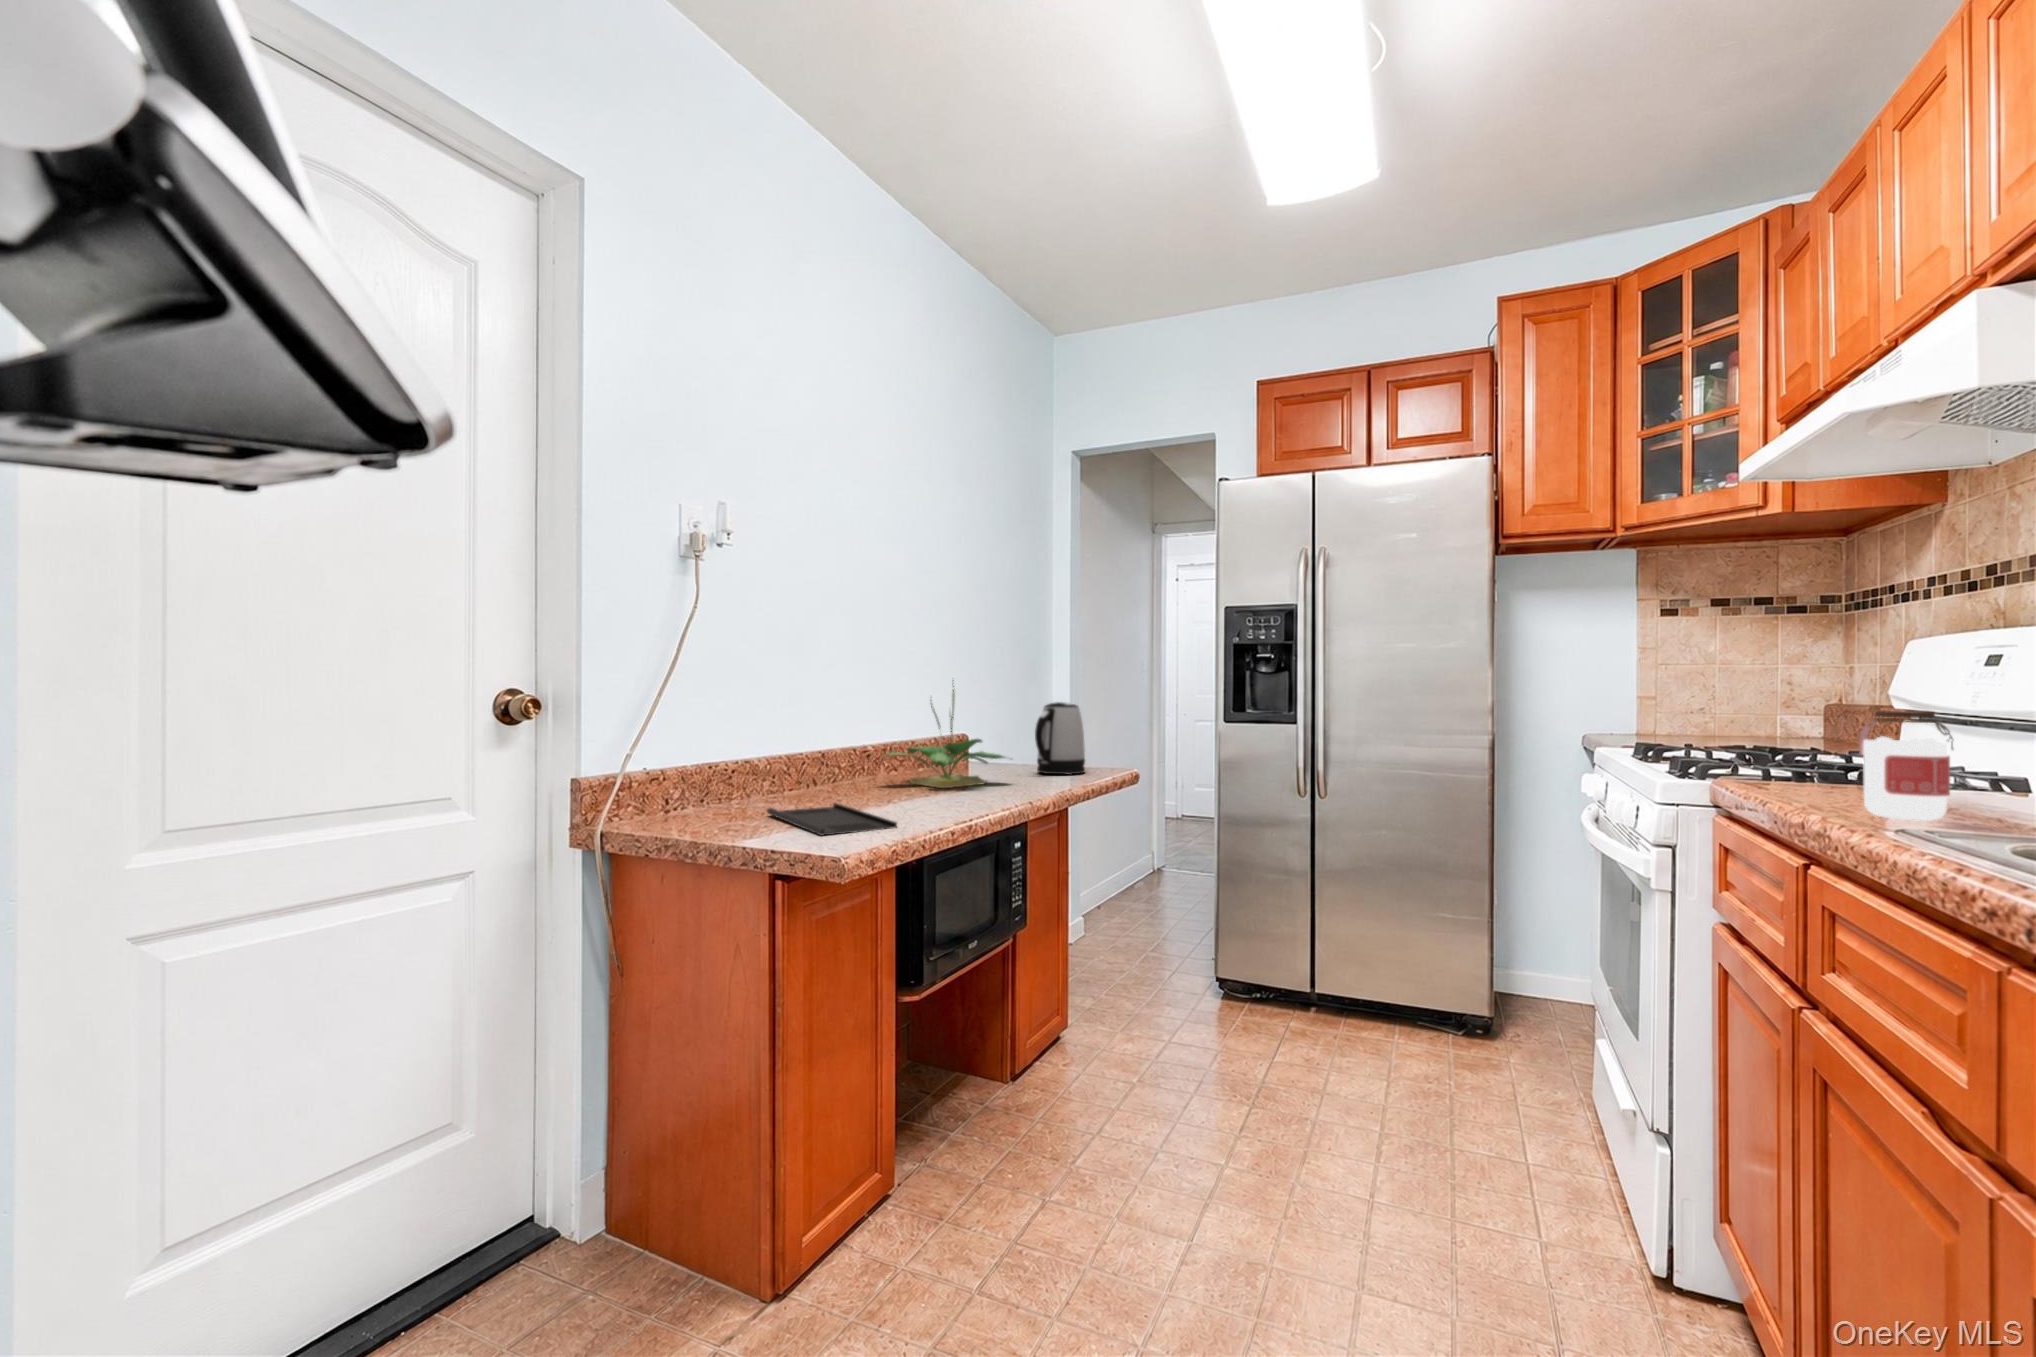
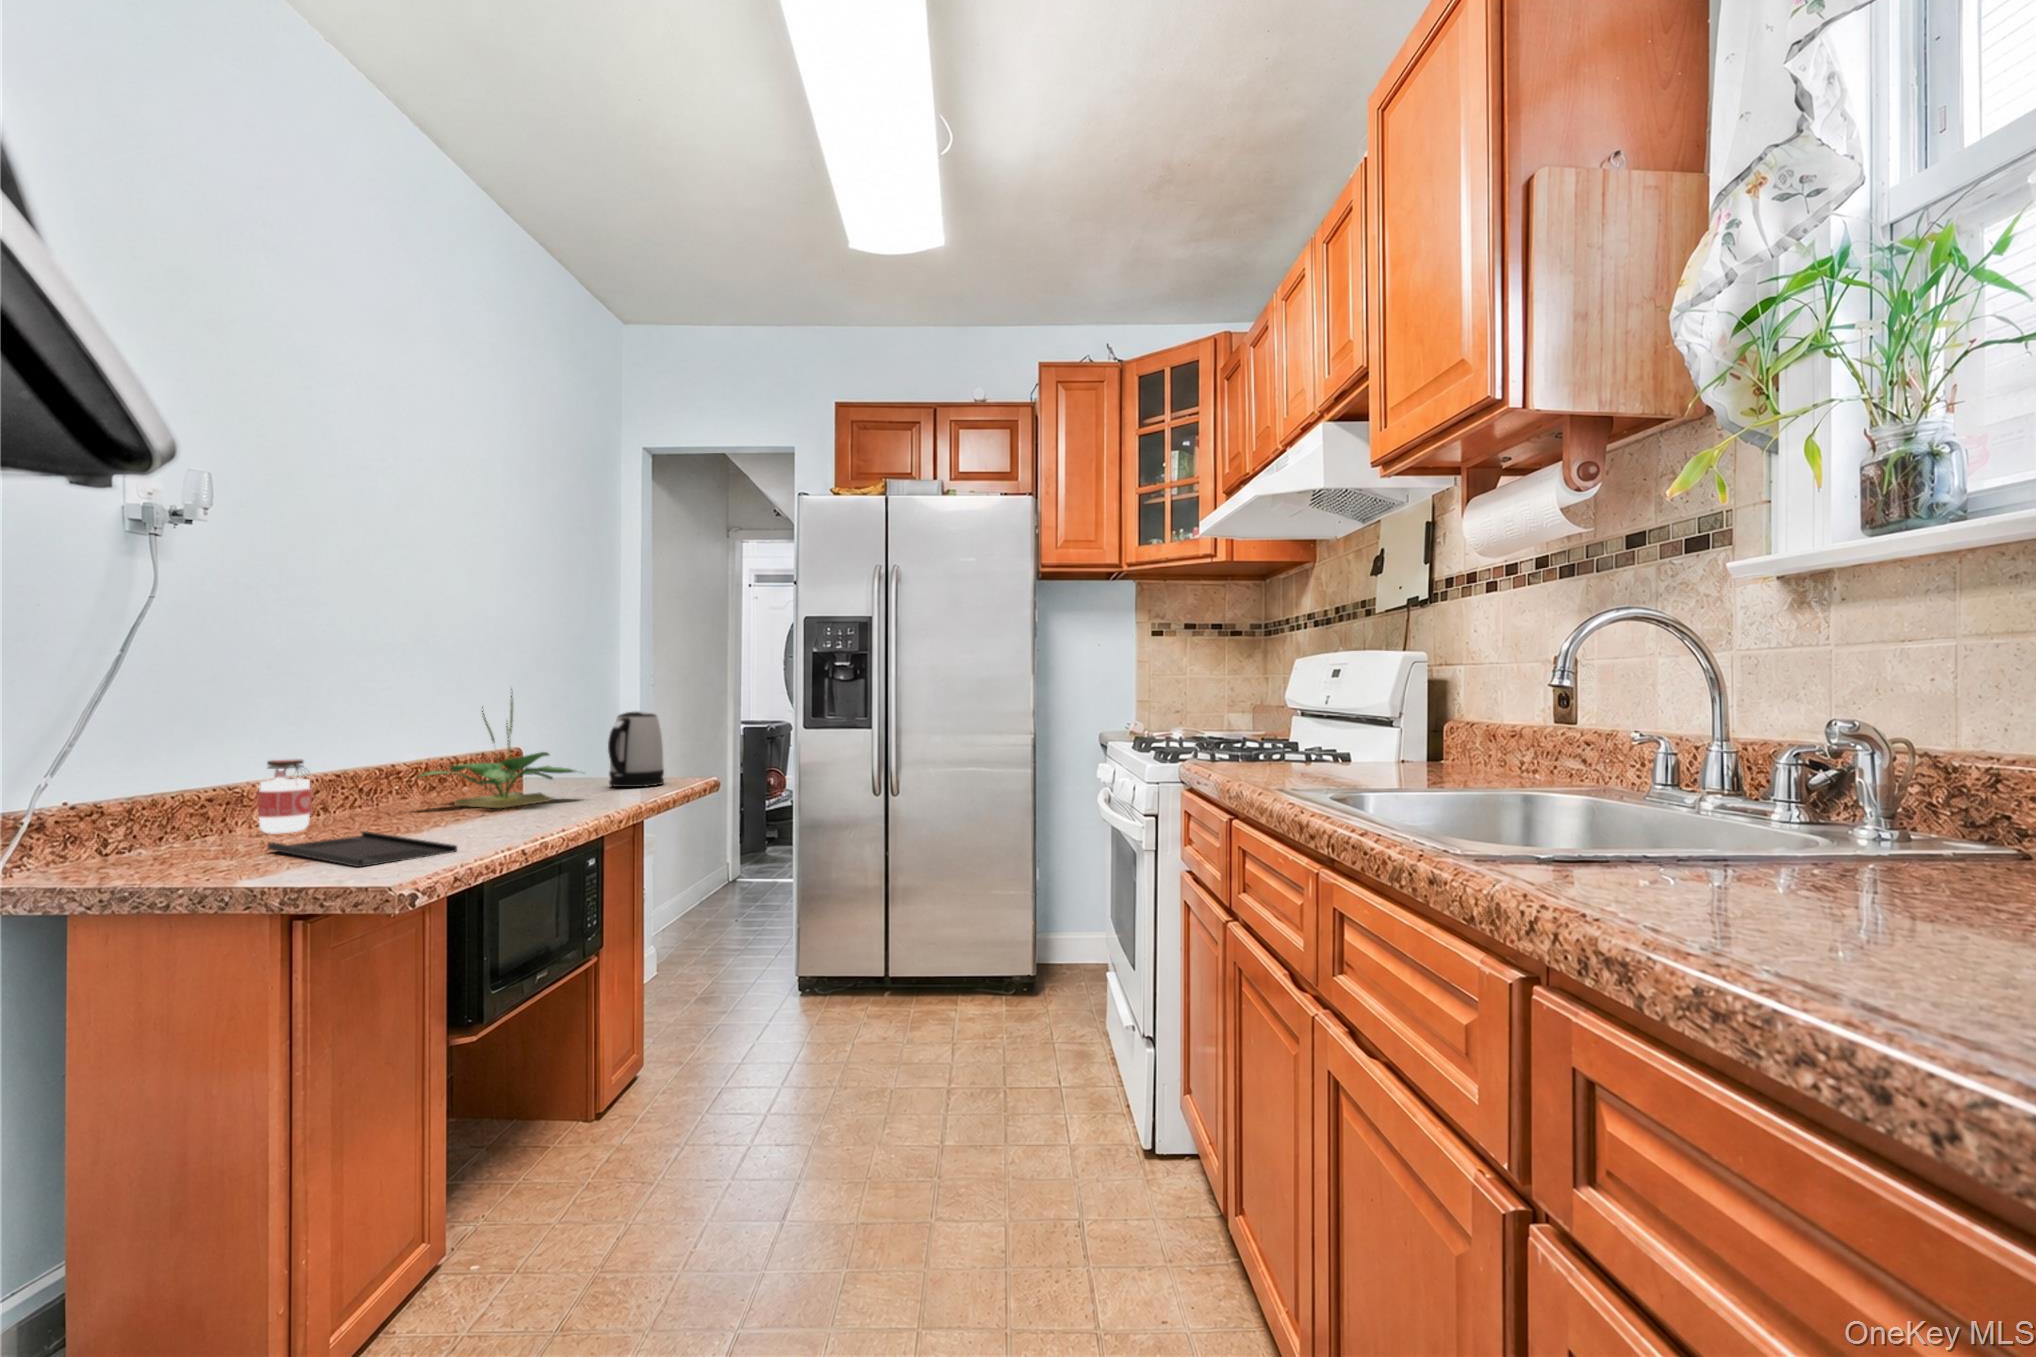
jar: present [1859,710,1953,821] -> present [258,760,312,834]

